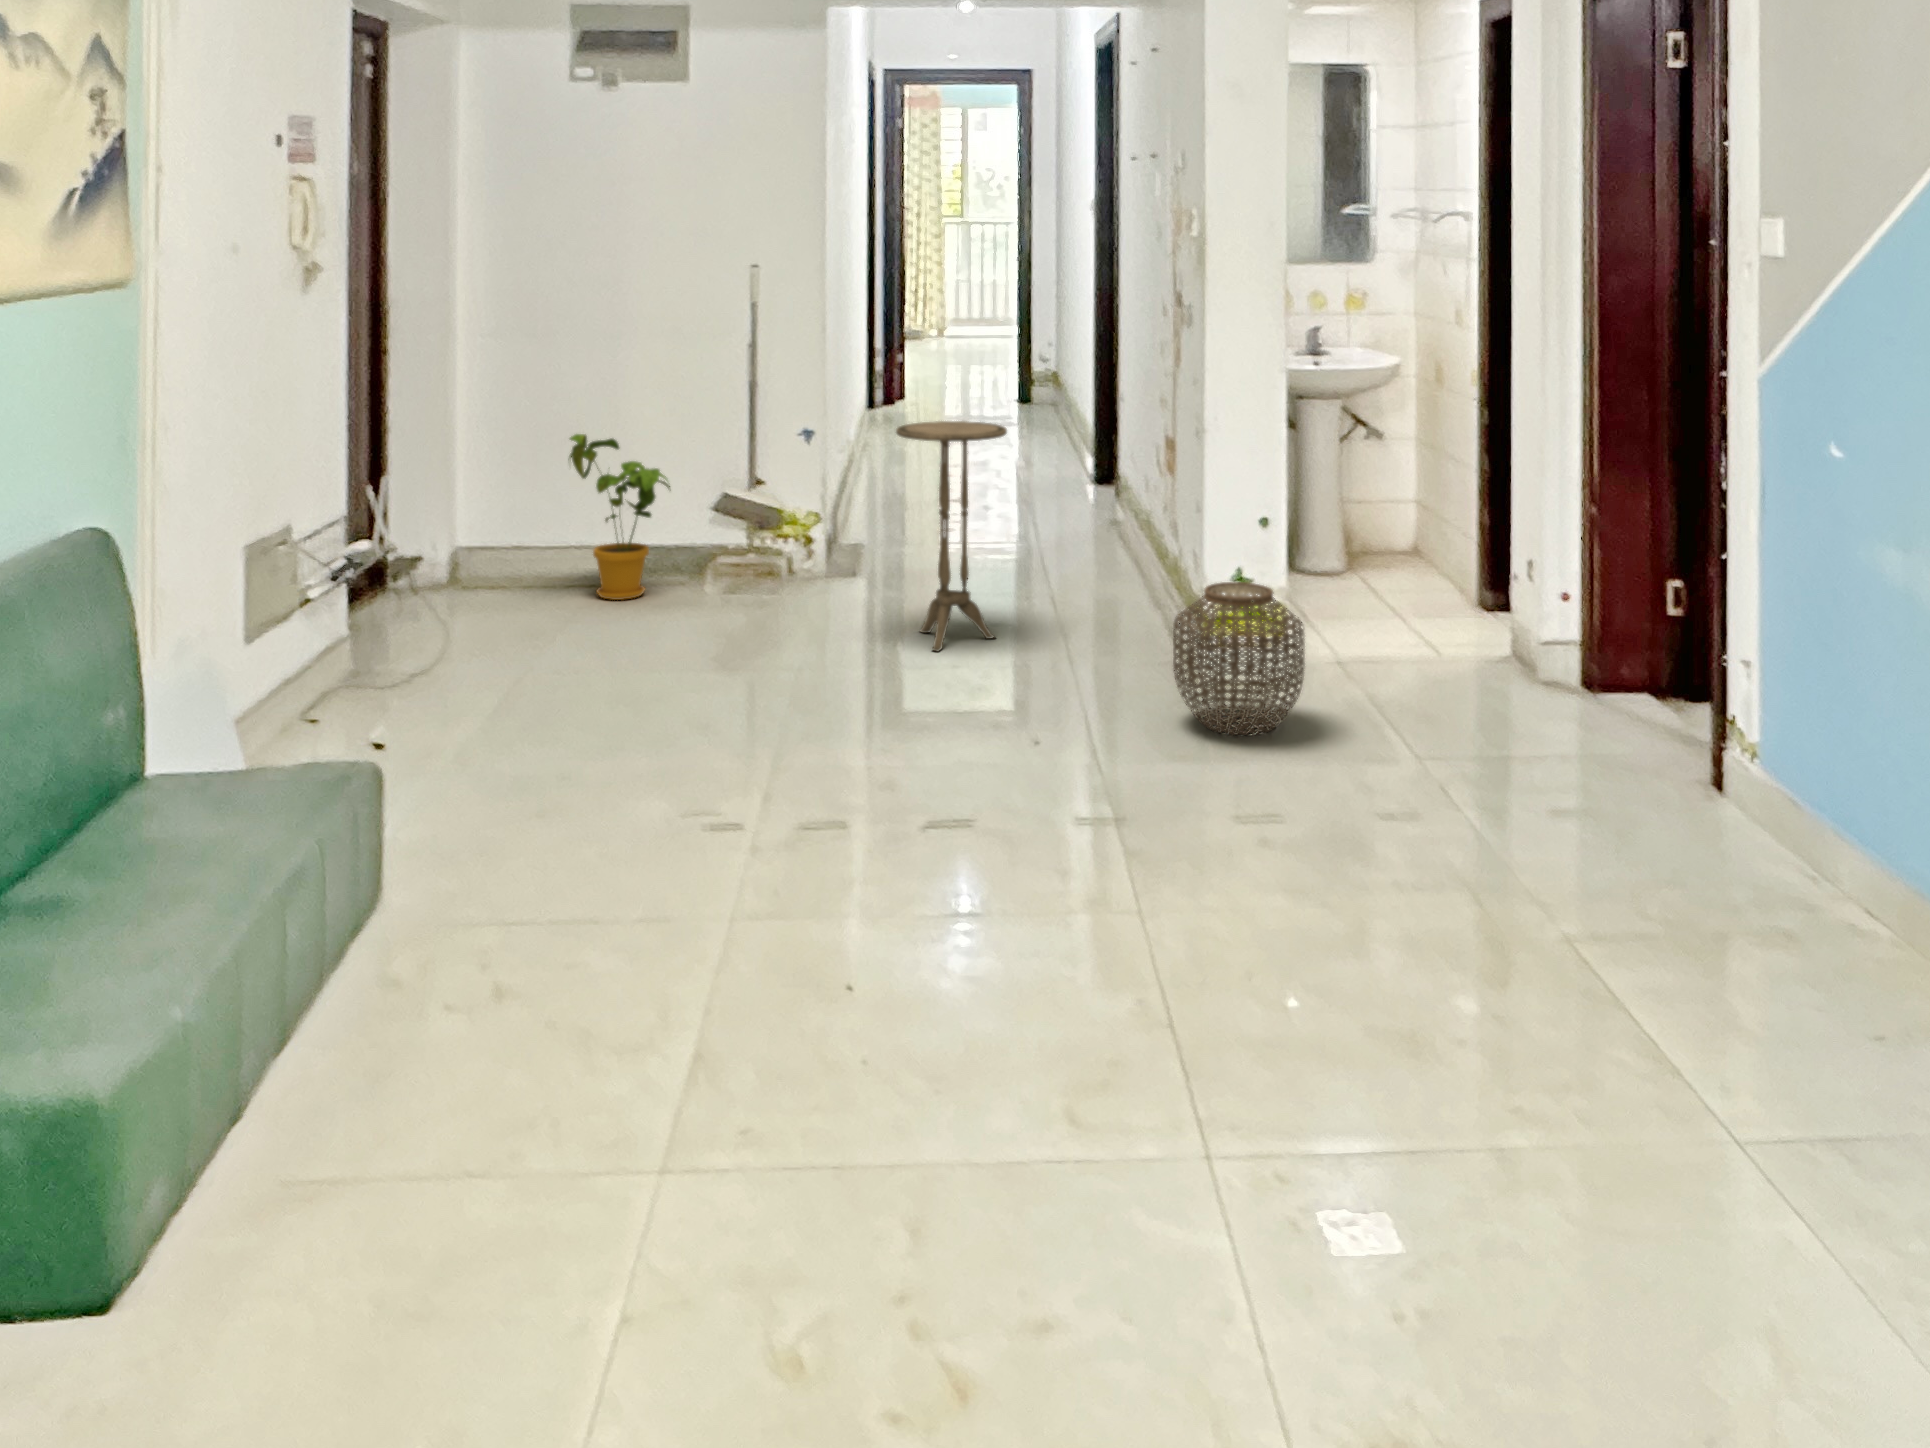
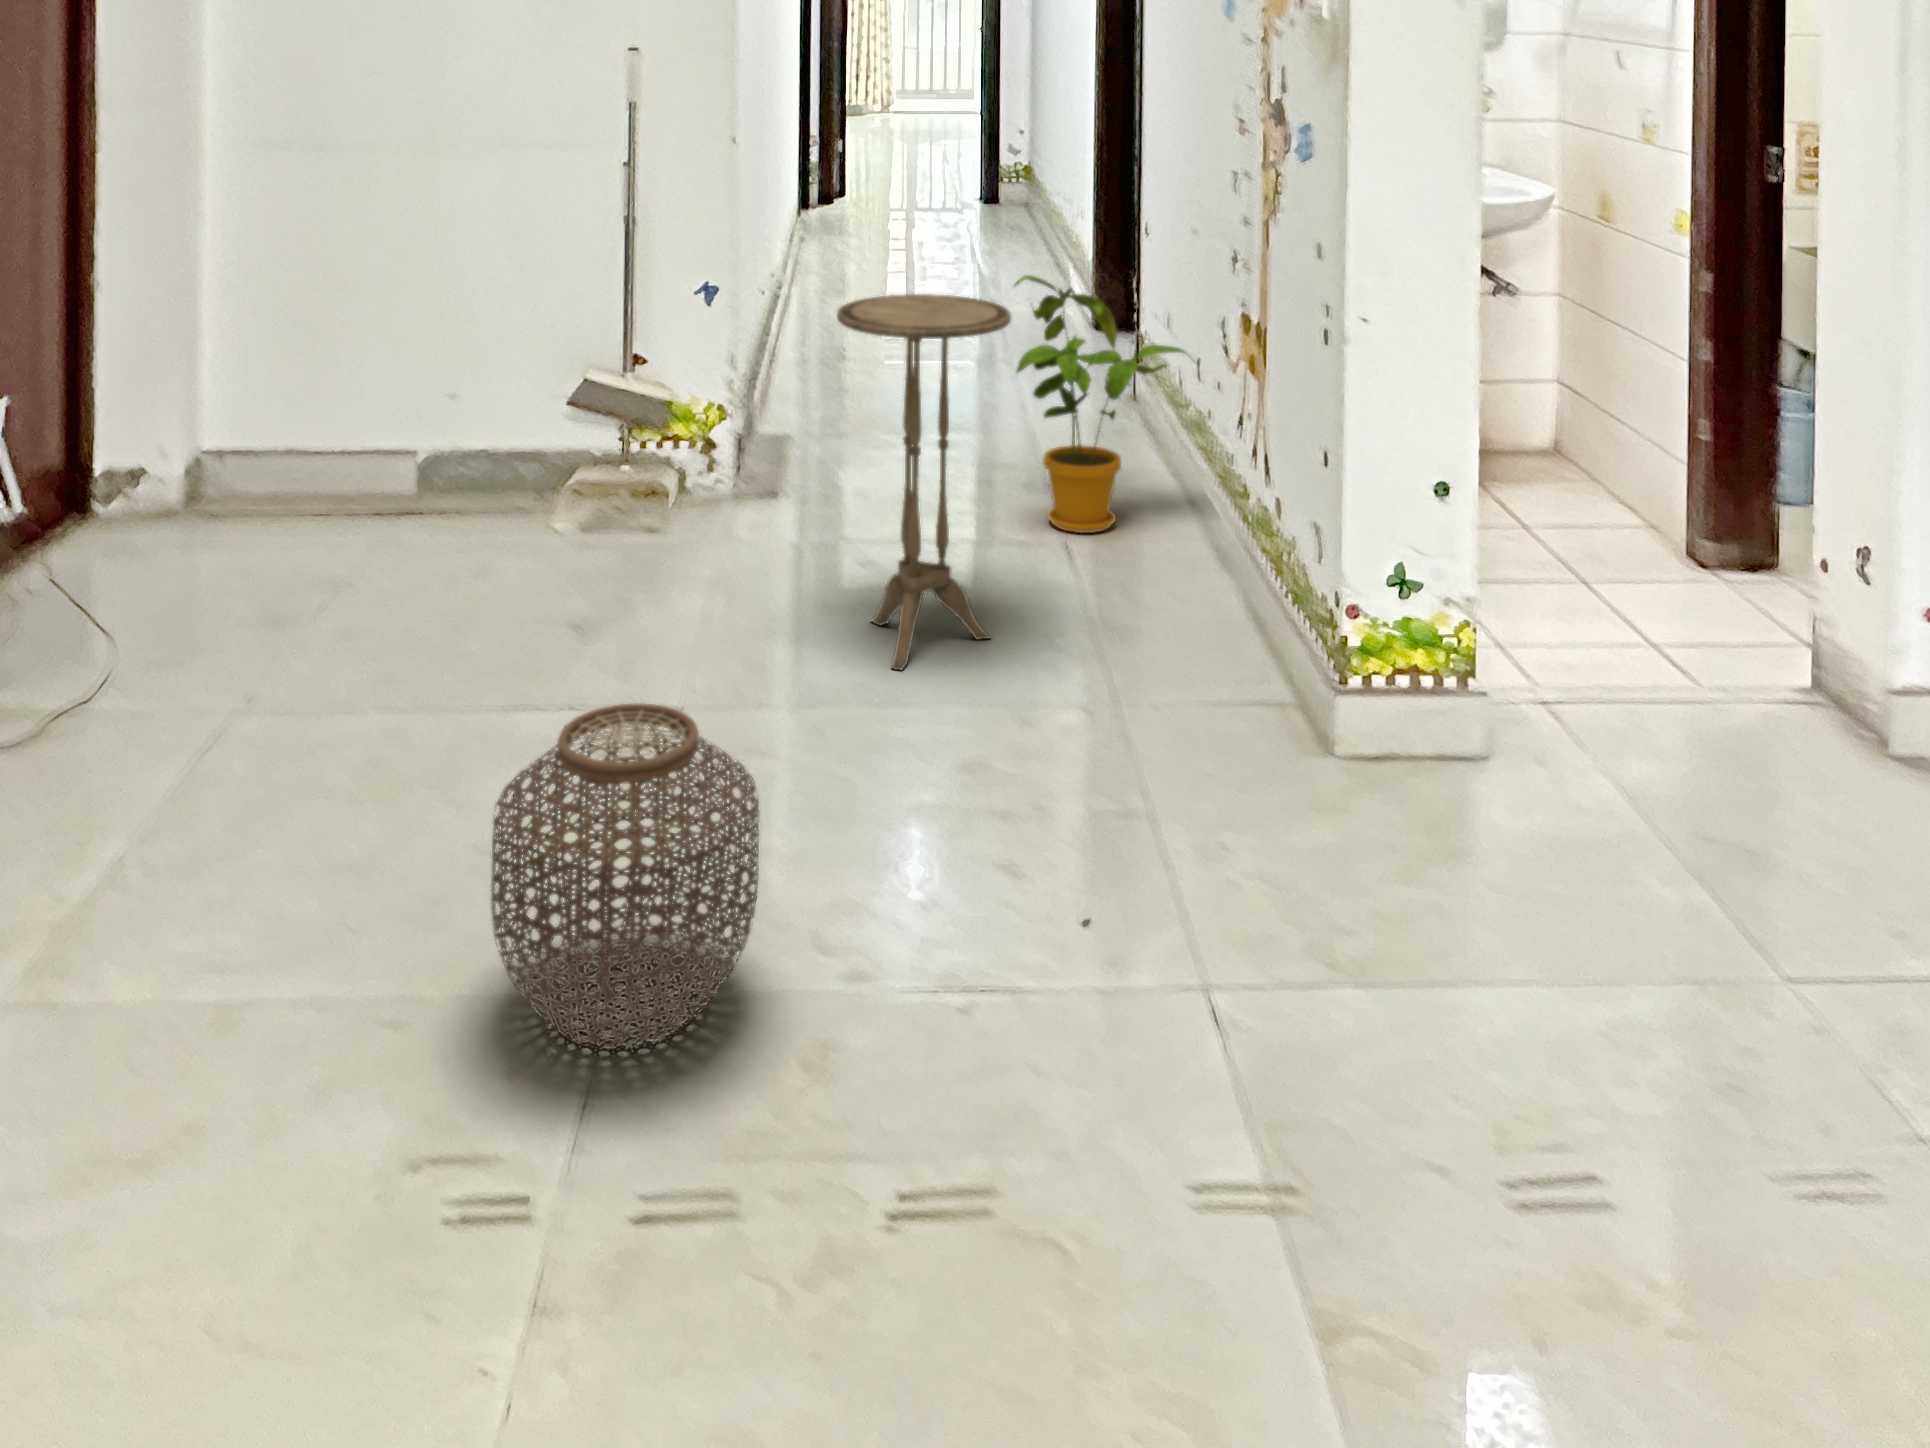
house plant: present [569,434,670,600] -> present [1015,275,1186,533]
woven basket: present [1173,582,1305,735] -> present [491,703,759,1047]

